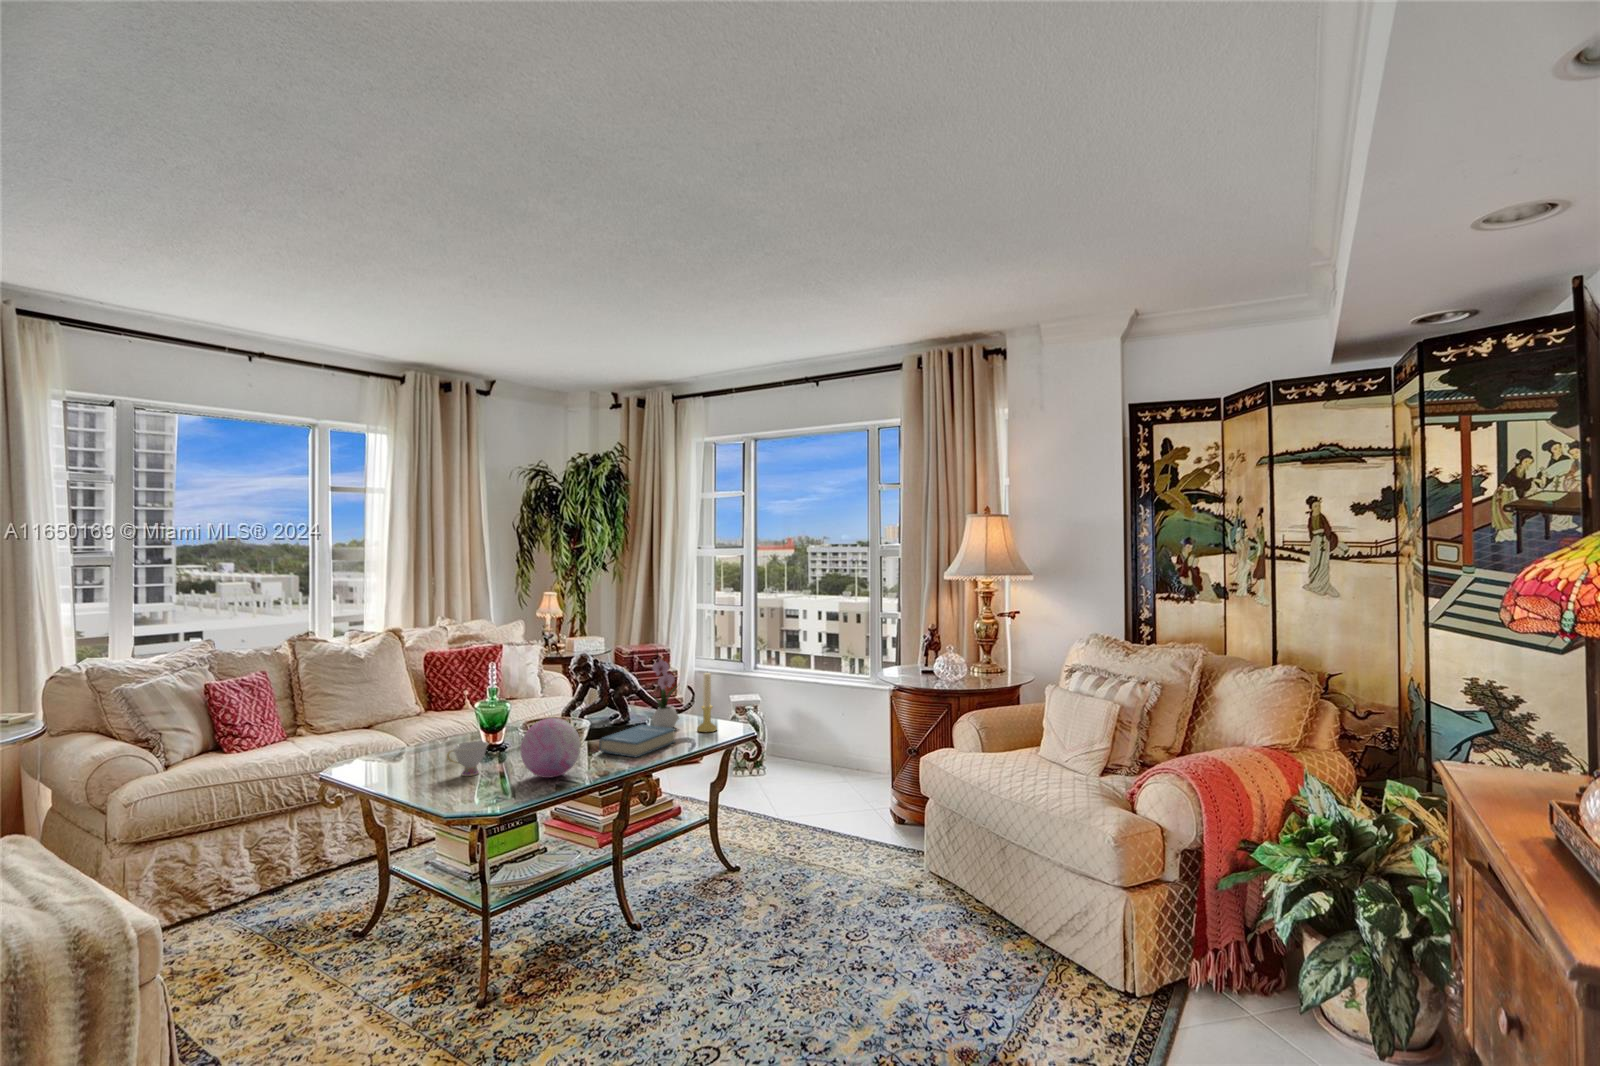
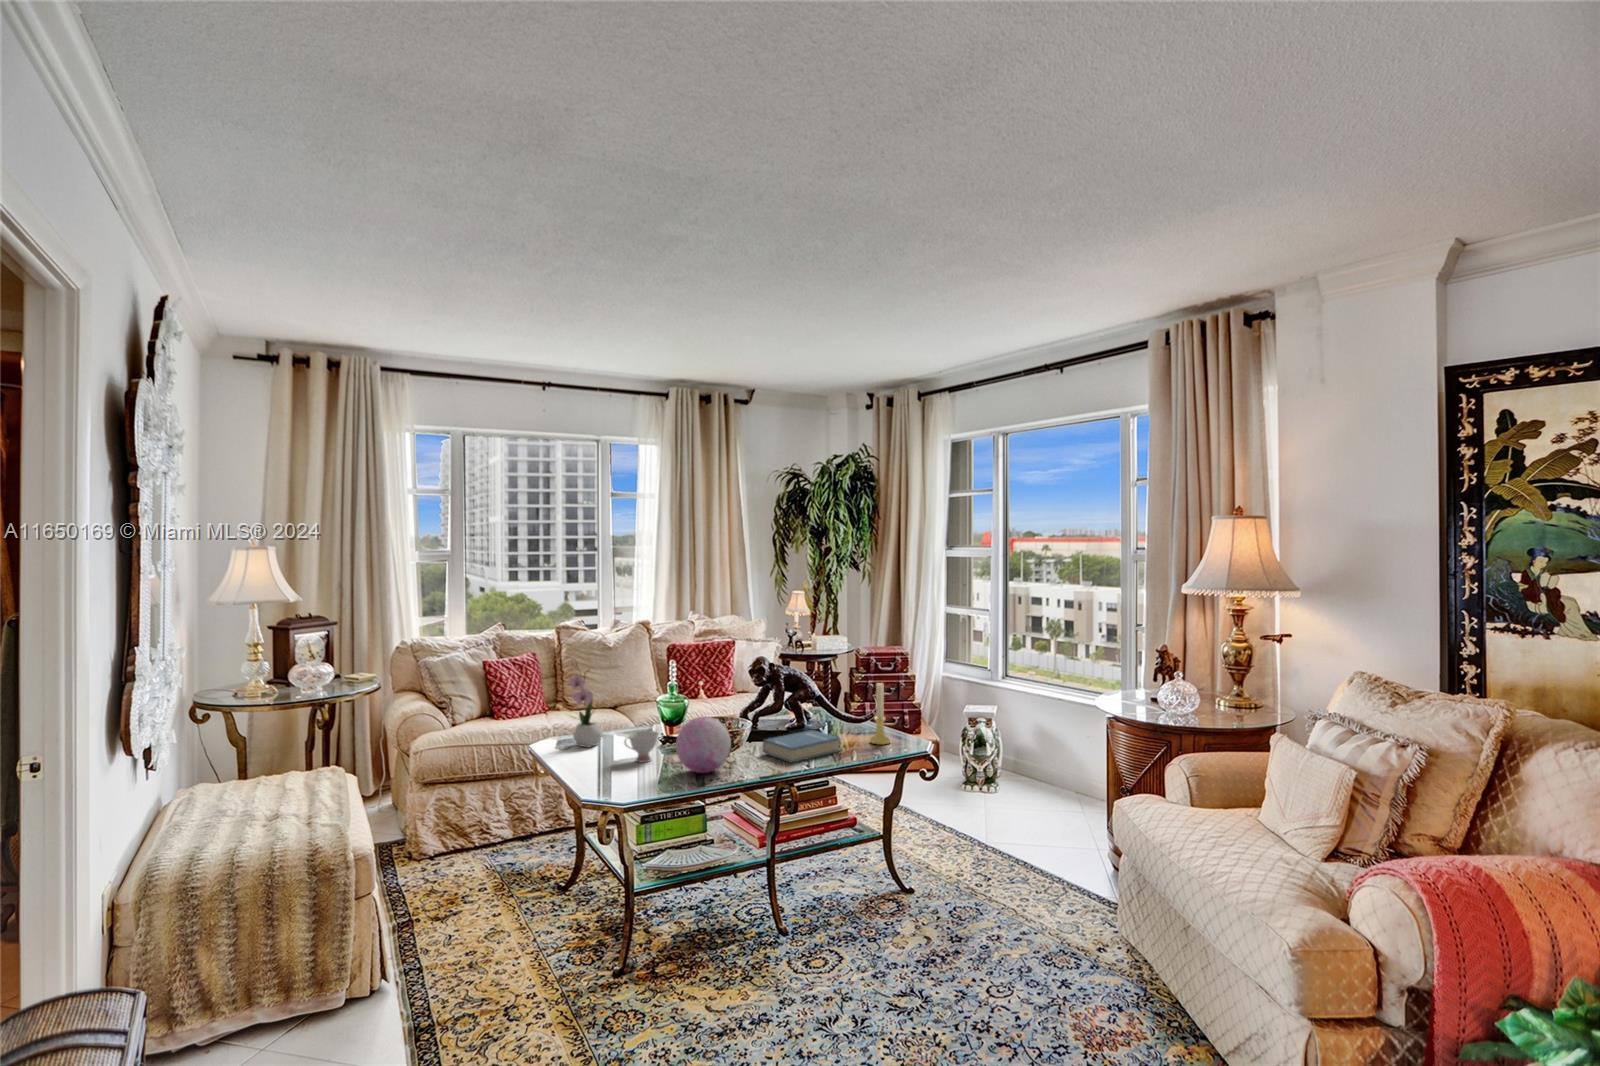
flower arrangement: present [652,649,679,728] -> present [569,663,603,747]

